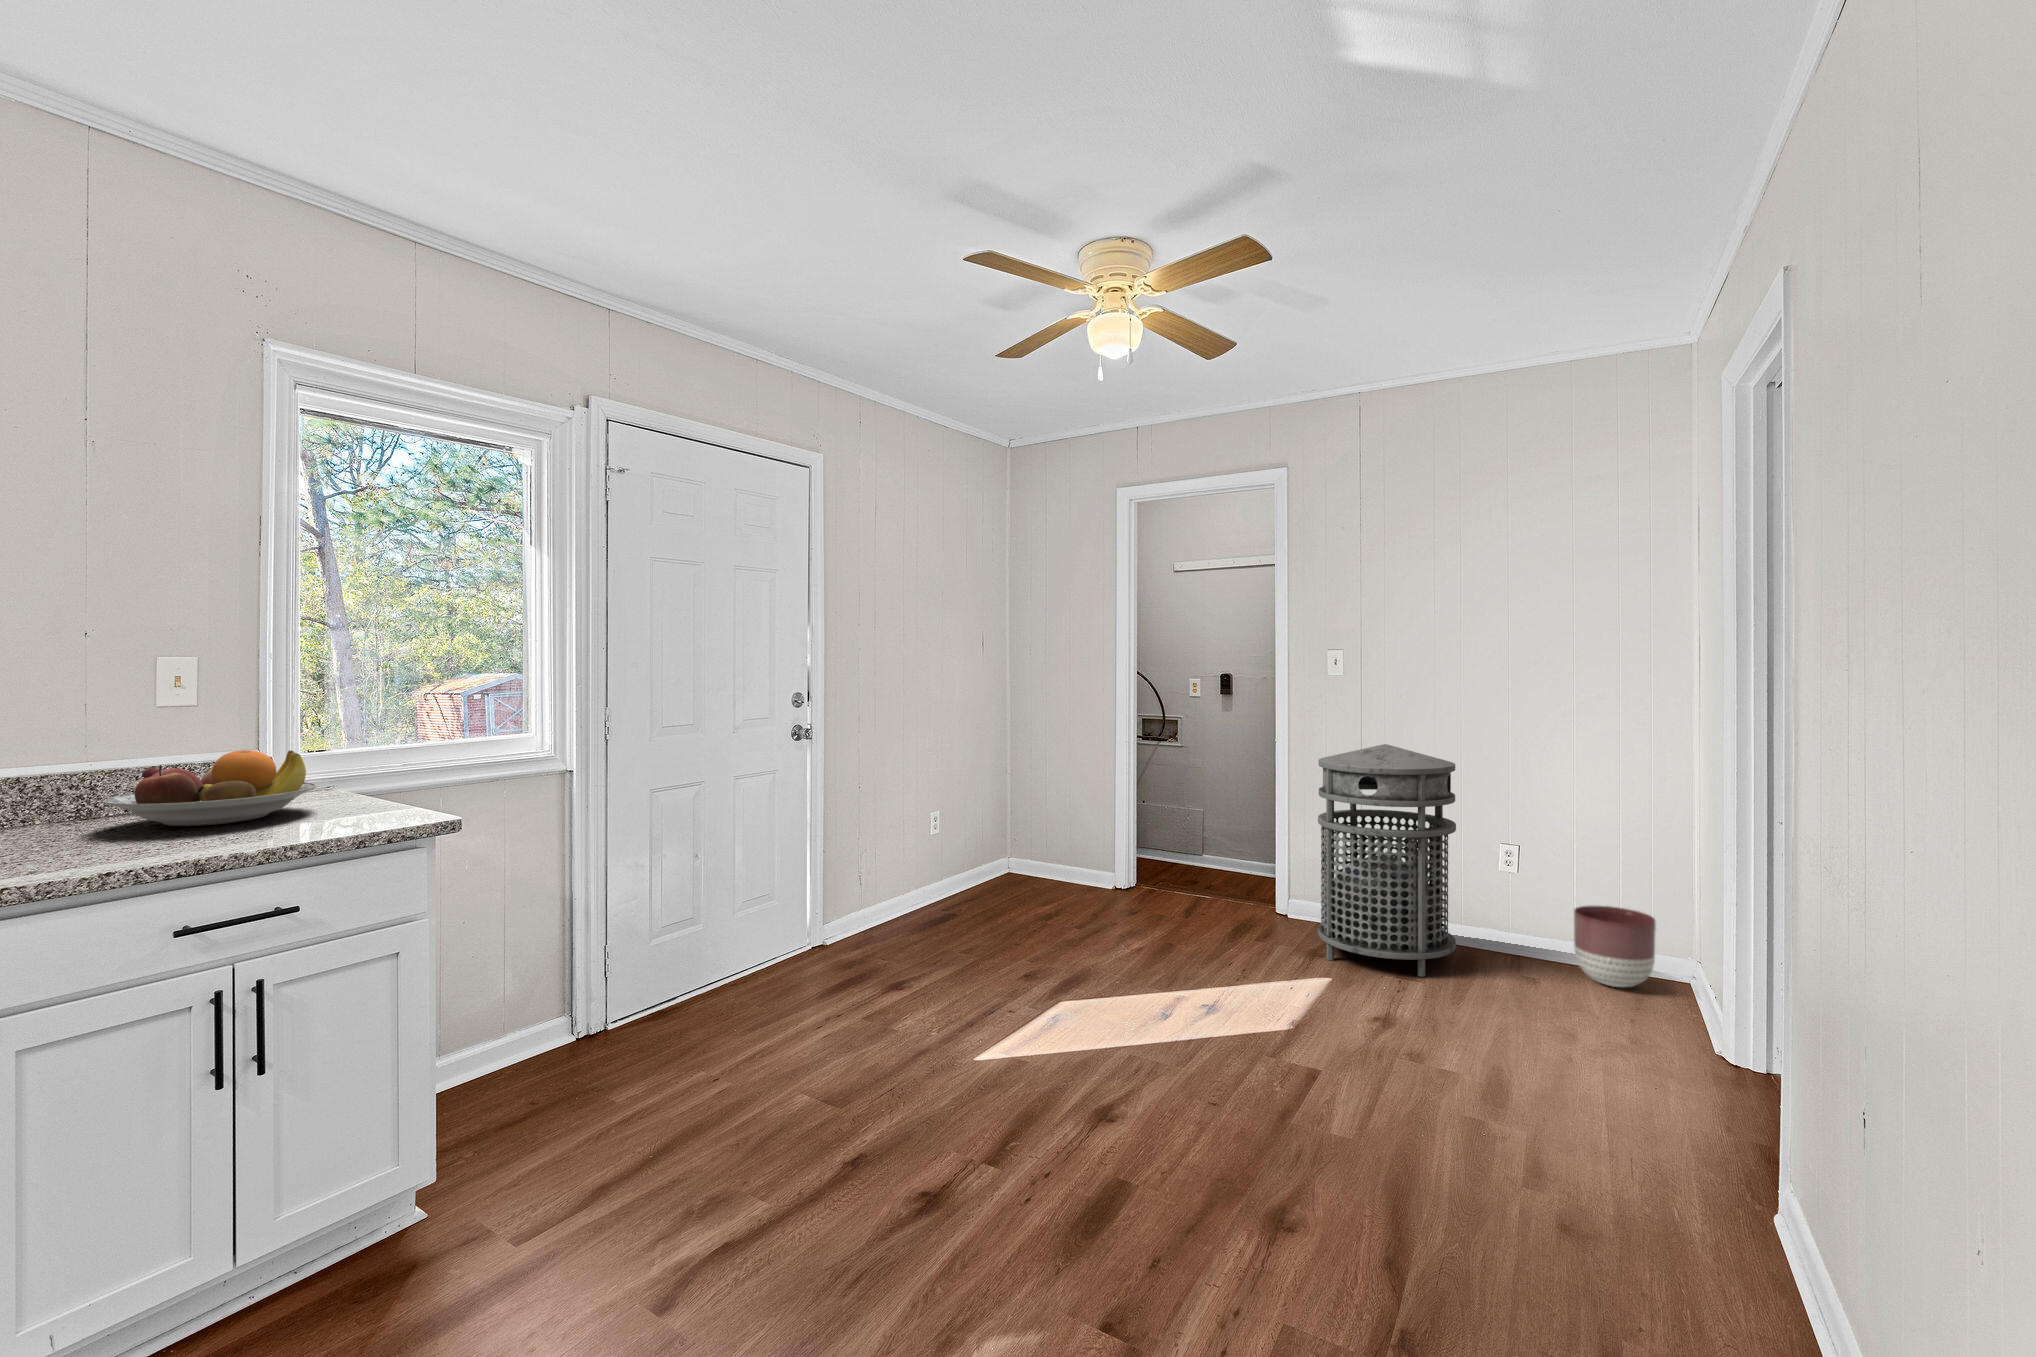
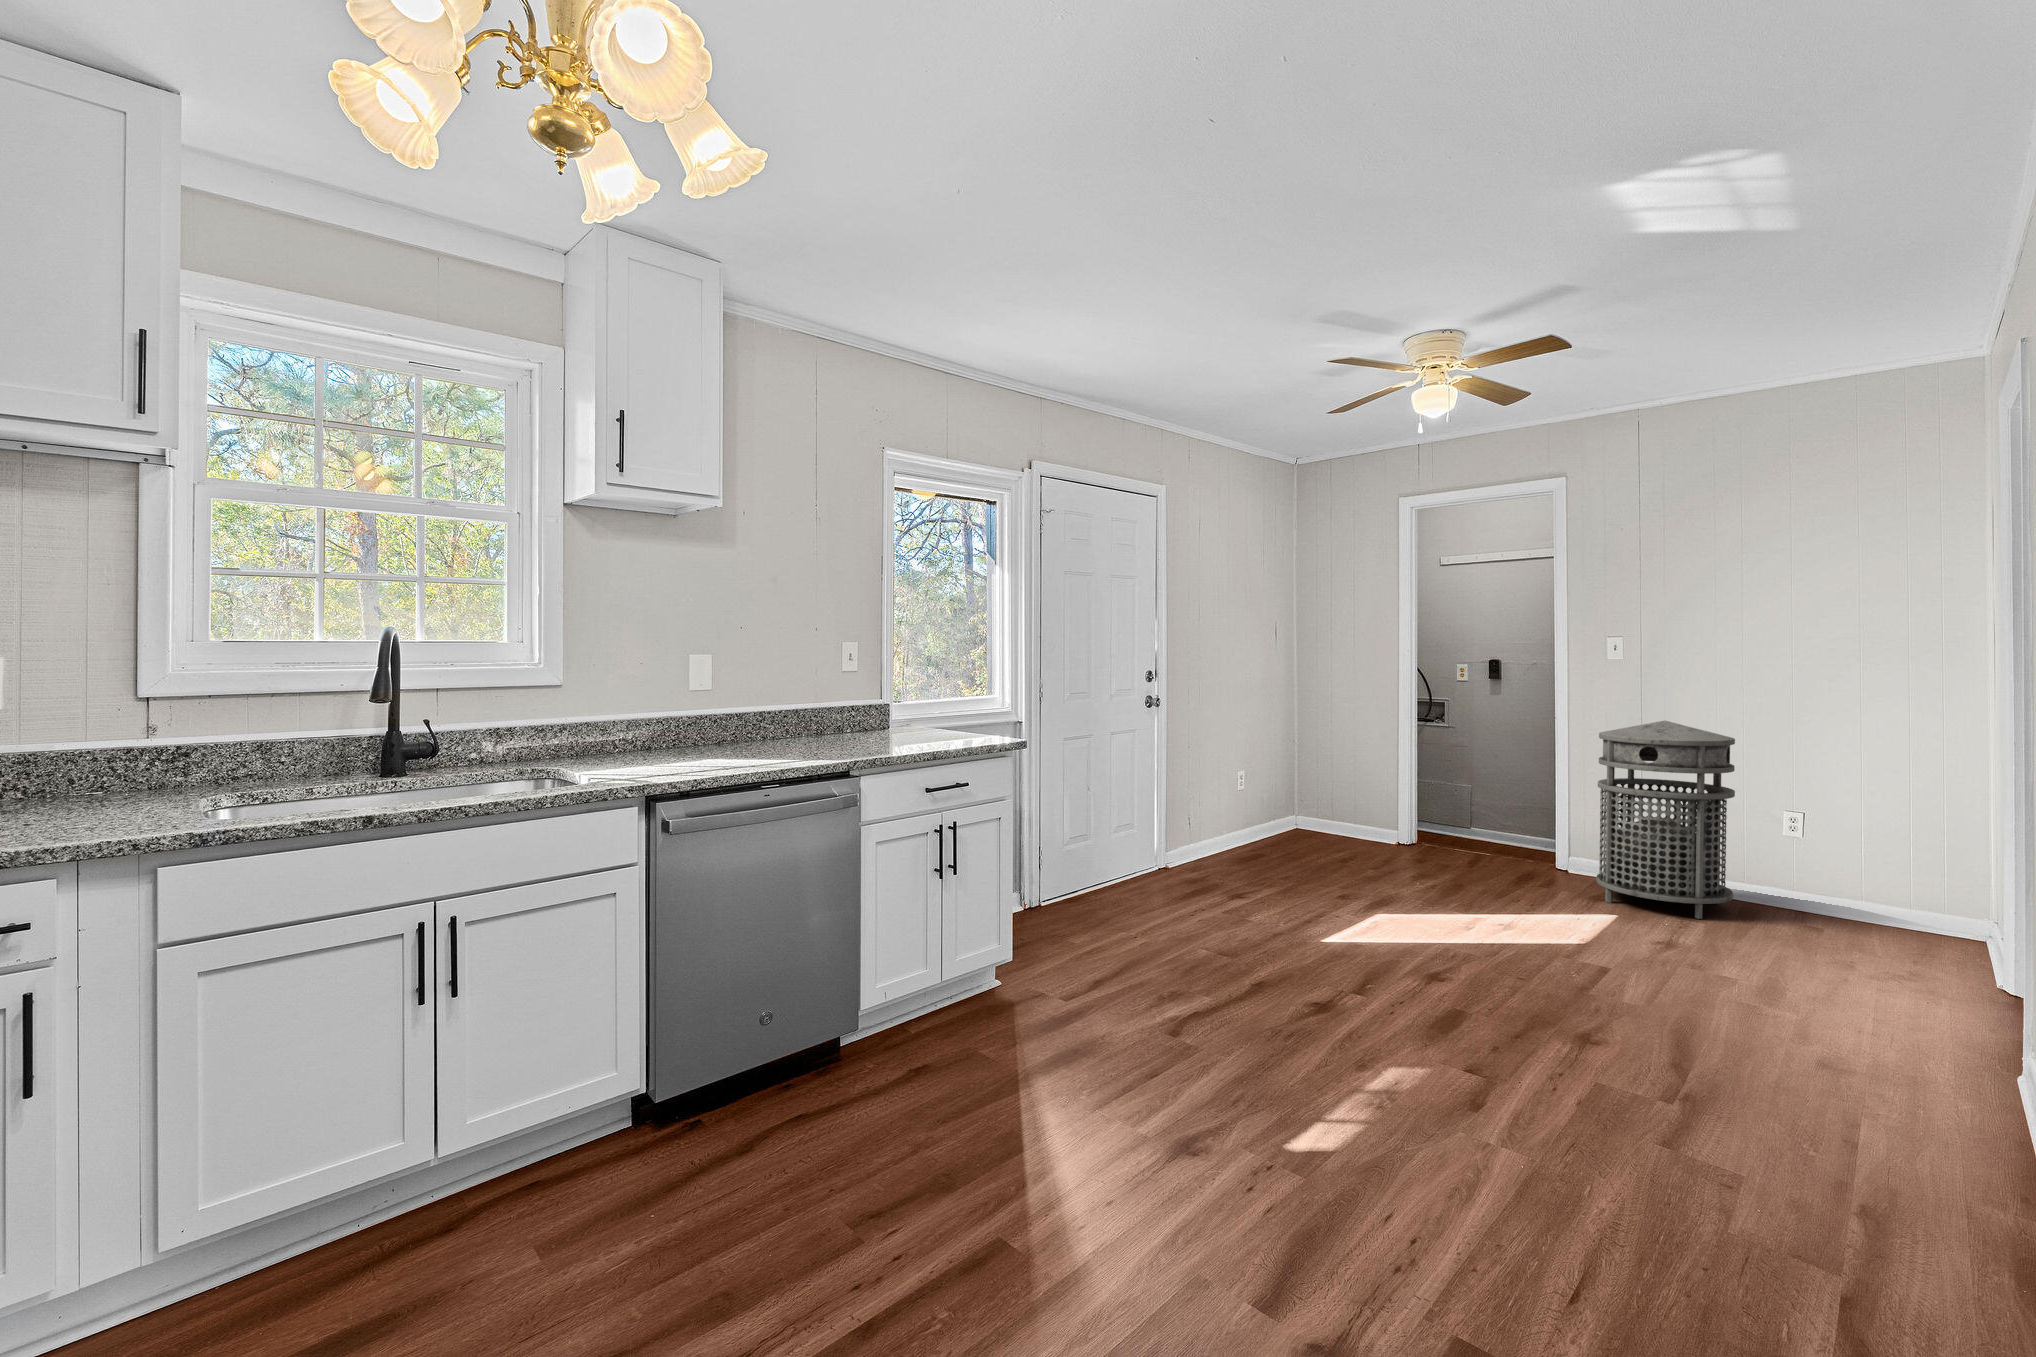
fruit bowl: present [103,750,317,826] -> none [846,697,940,739]
planter: present [1574,906,1656,987] -> none [1855,868,1941,939]

